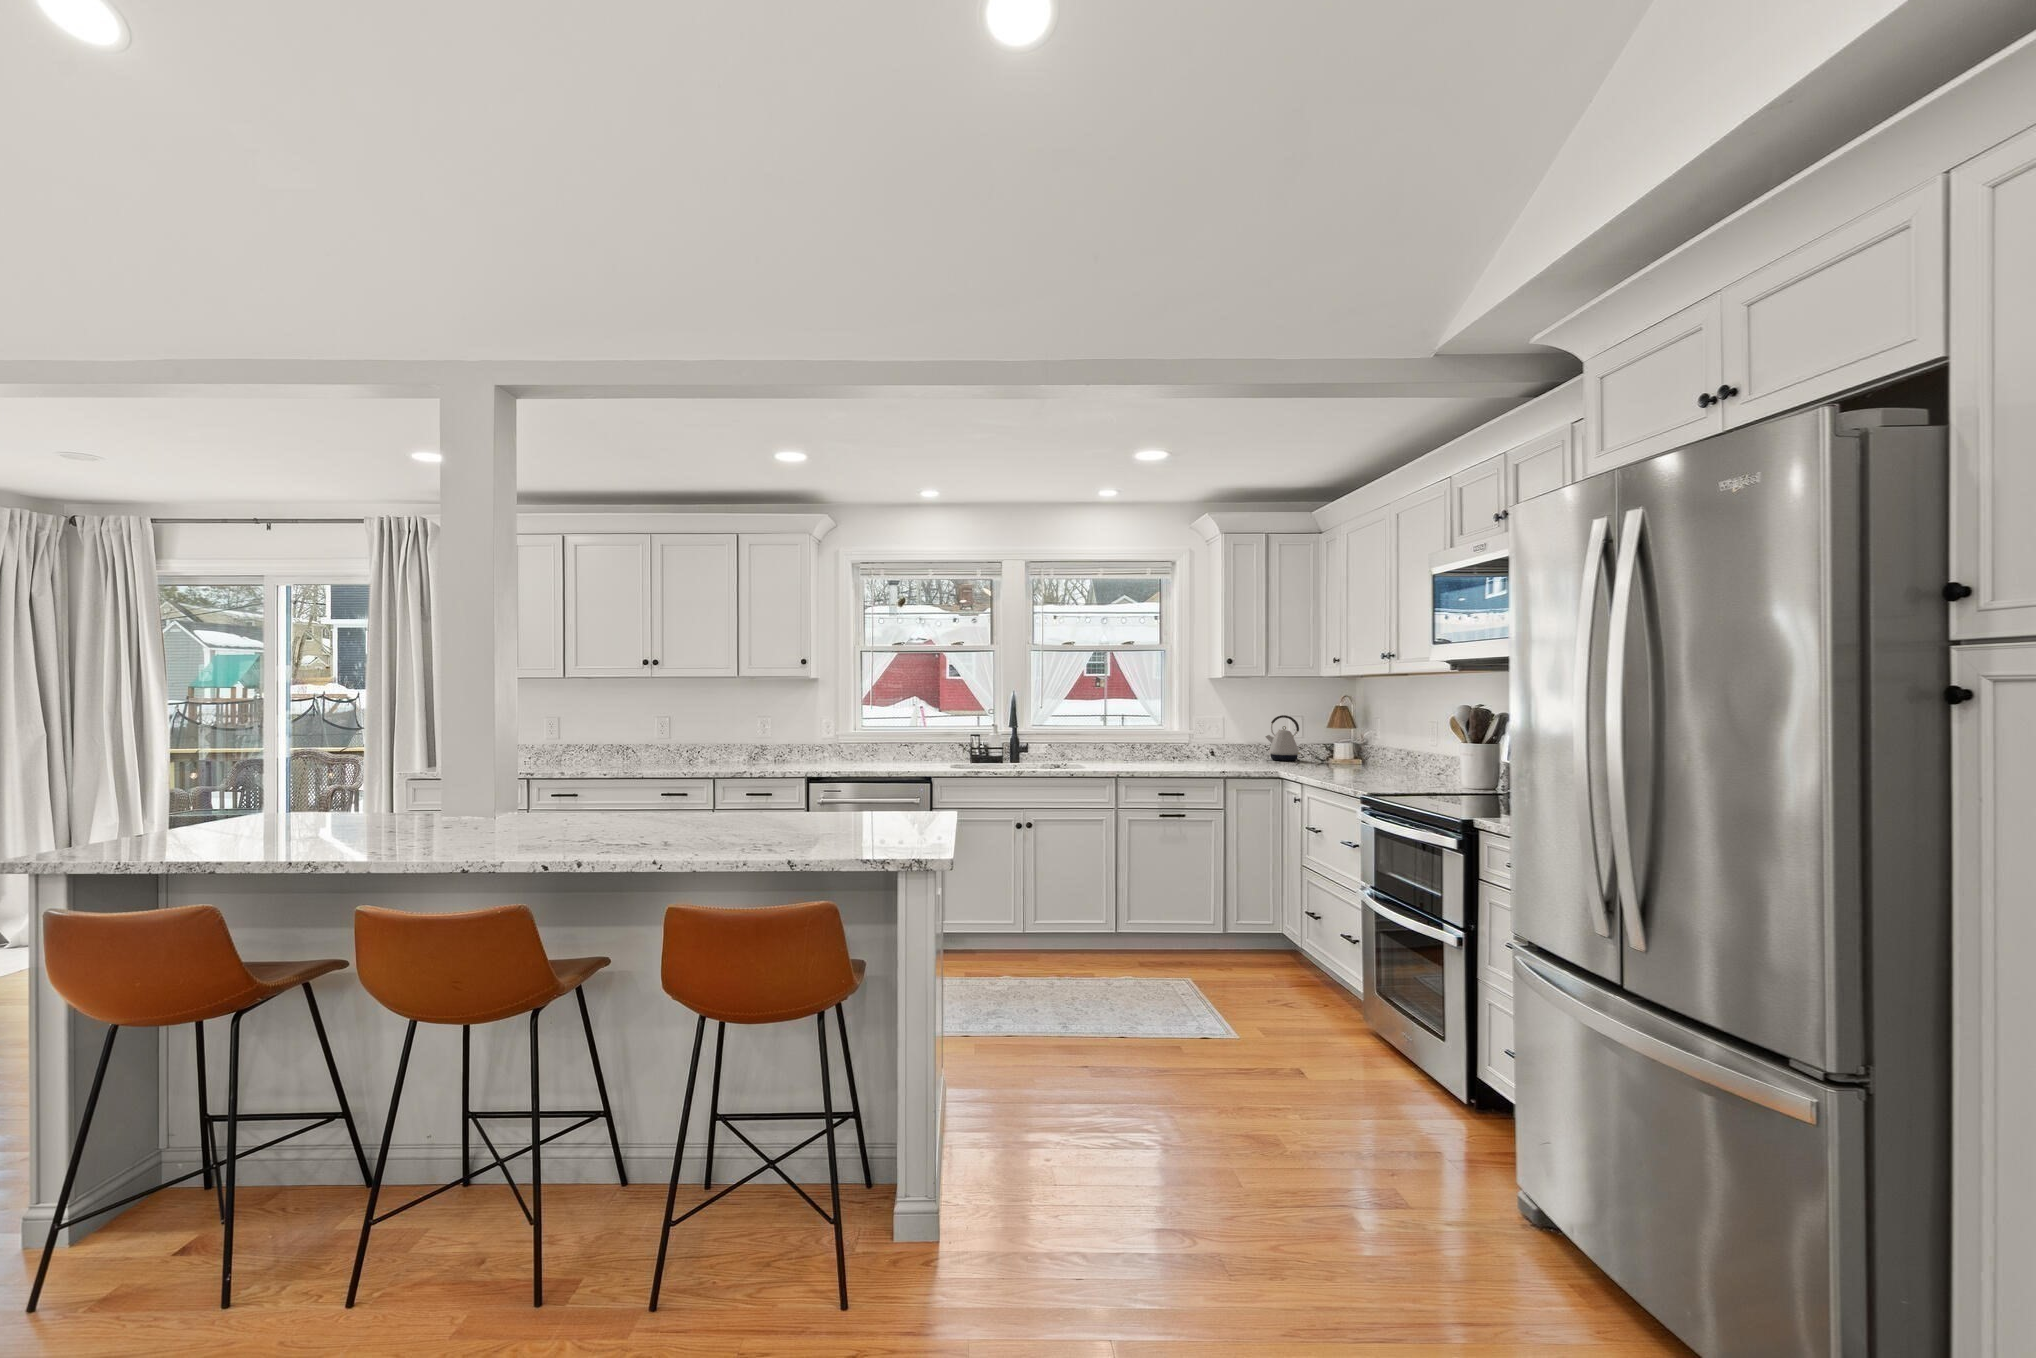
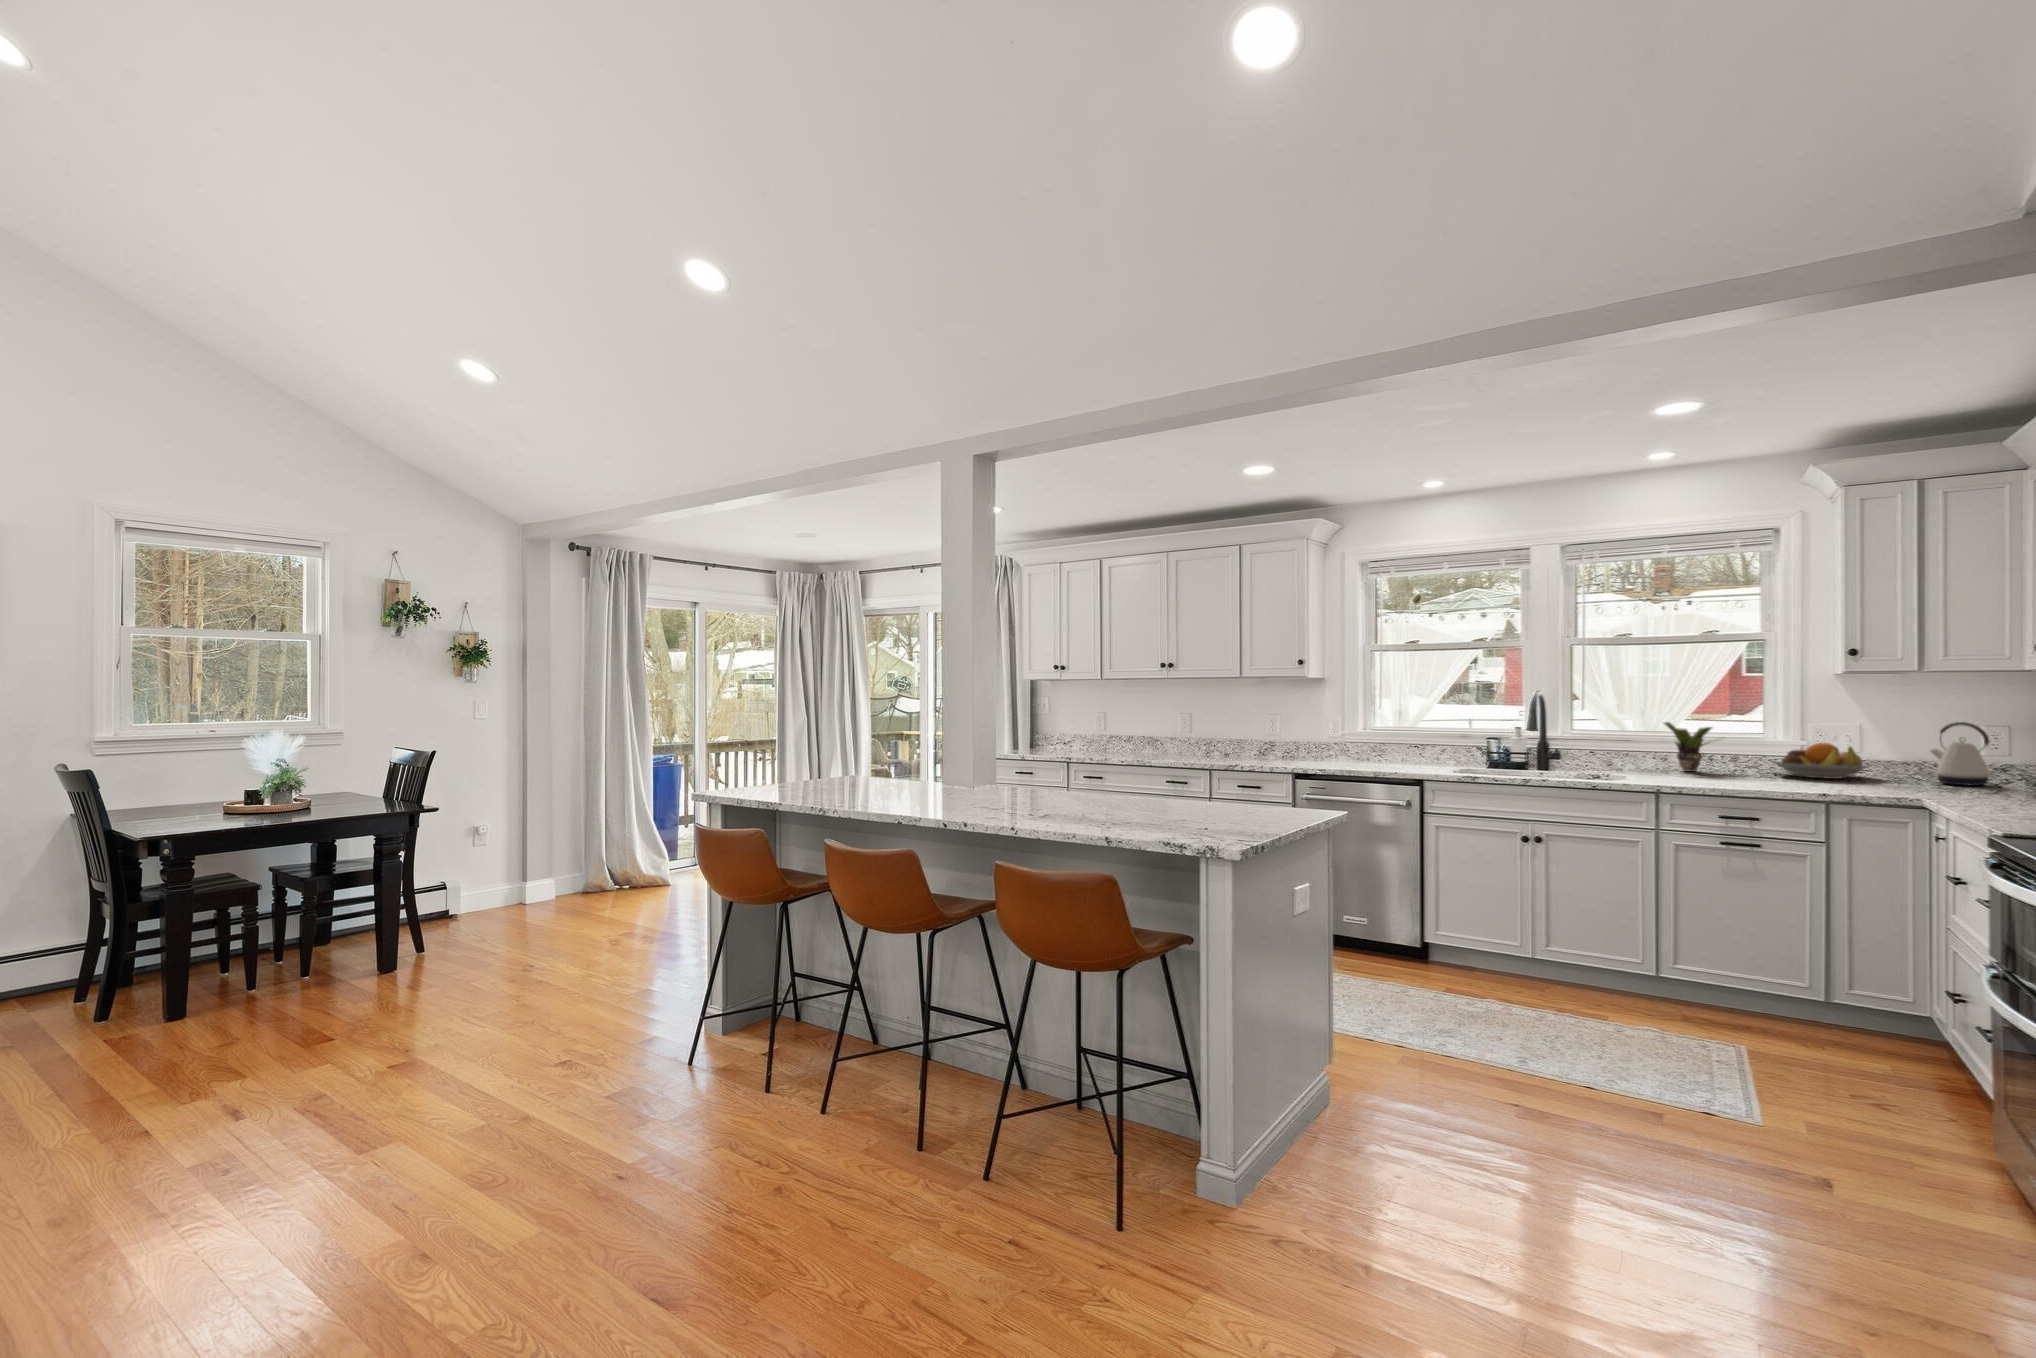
potted plant: none [1102,718,1145,758] -> present [1664,722,1712,772]
fruit bowl: none [1172,732,1235,759] -> present [1772,743,1873,779]

